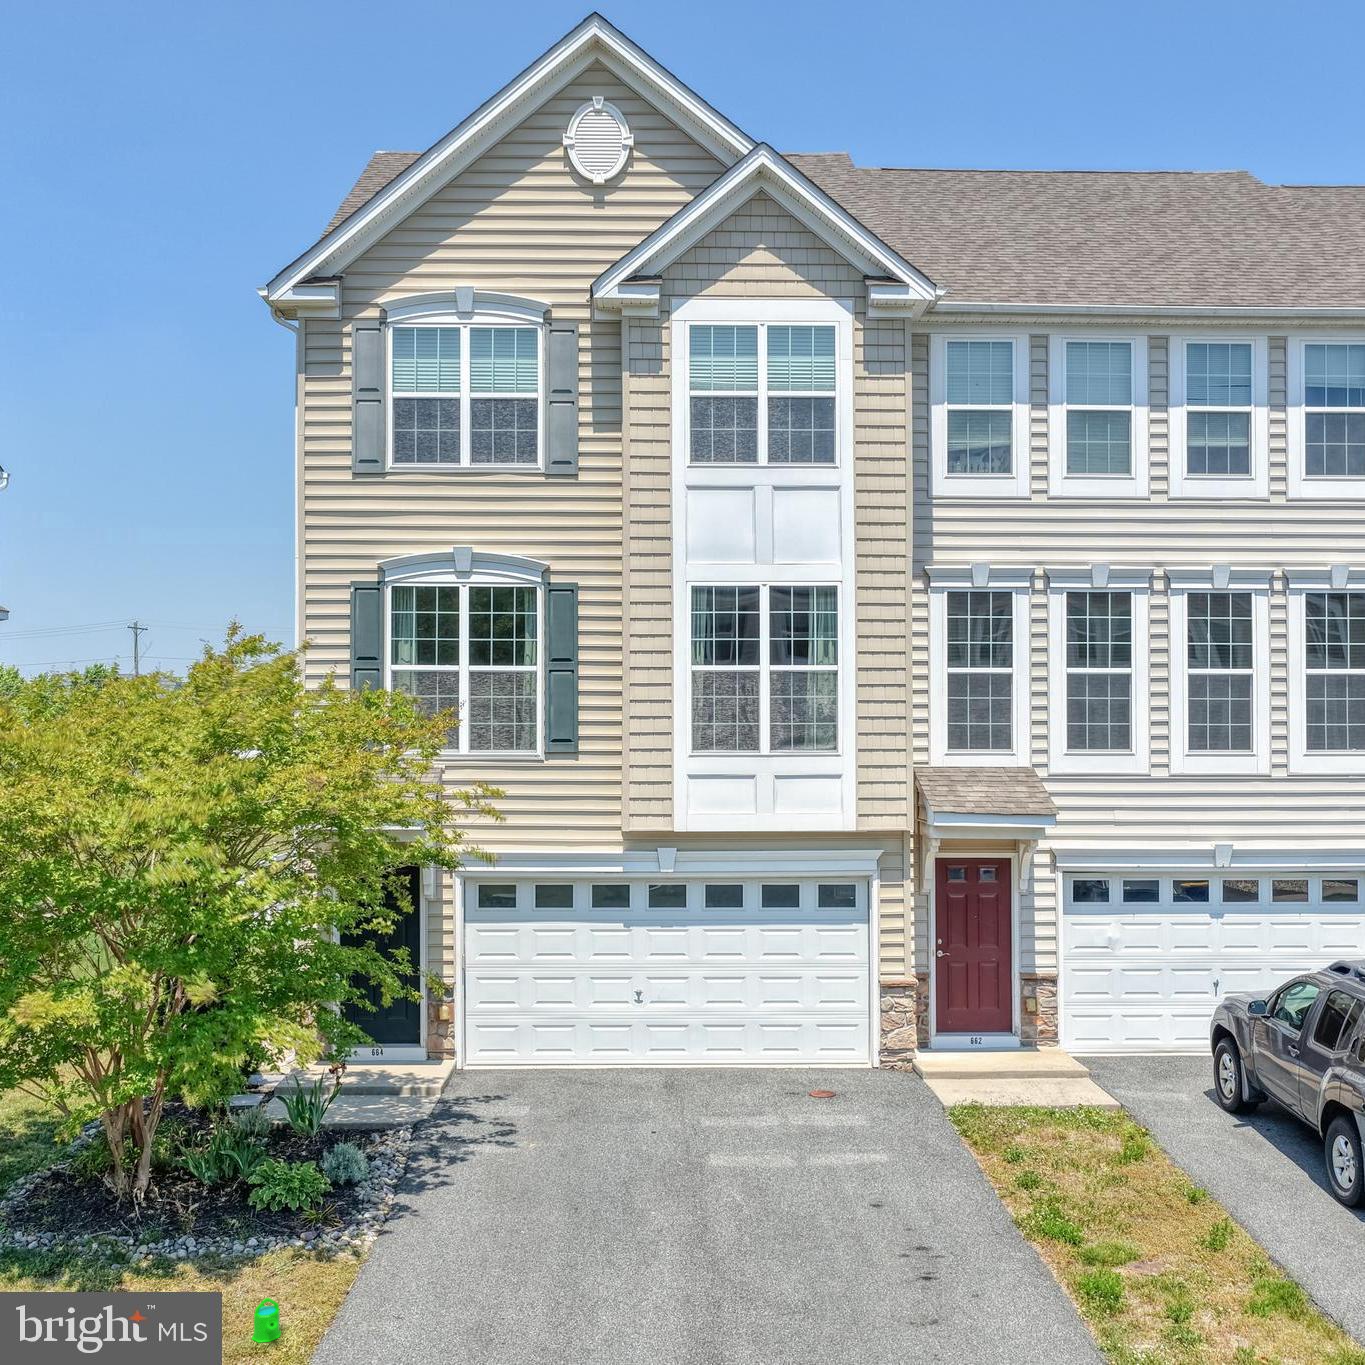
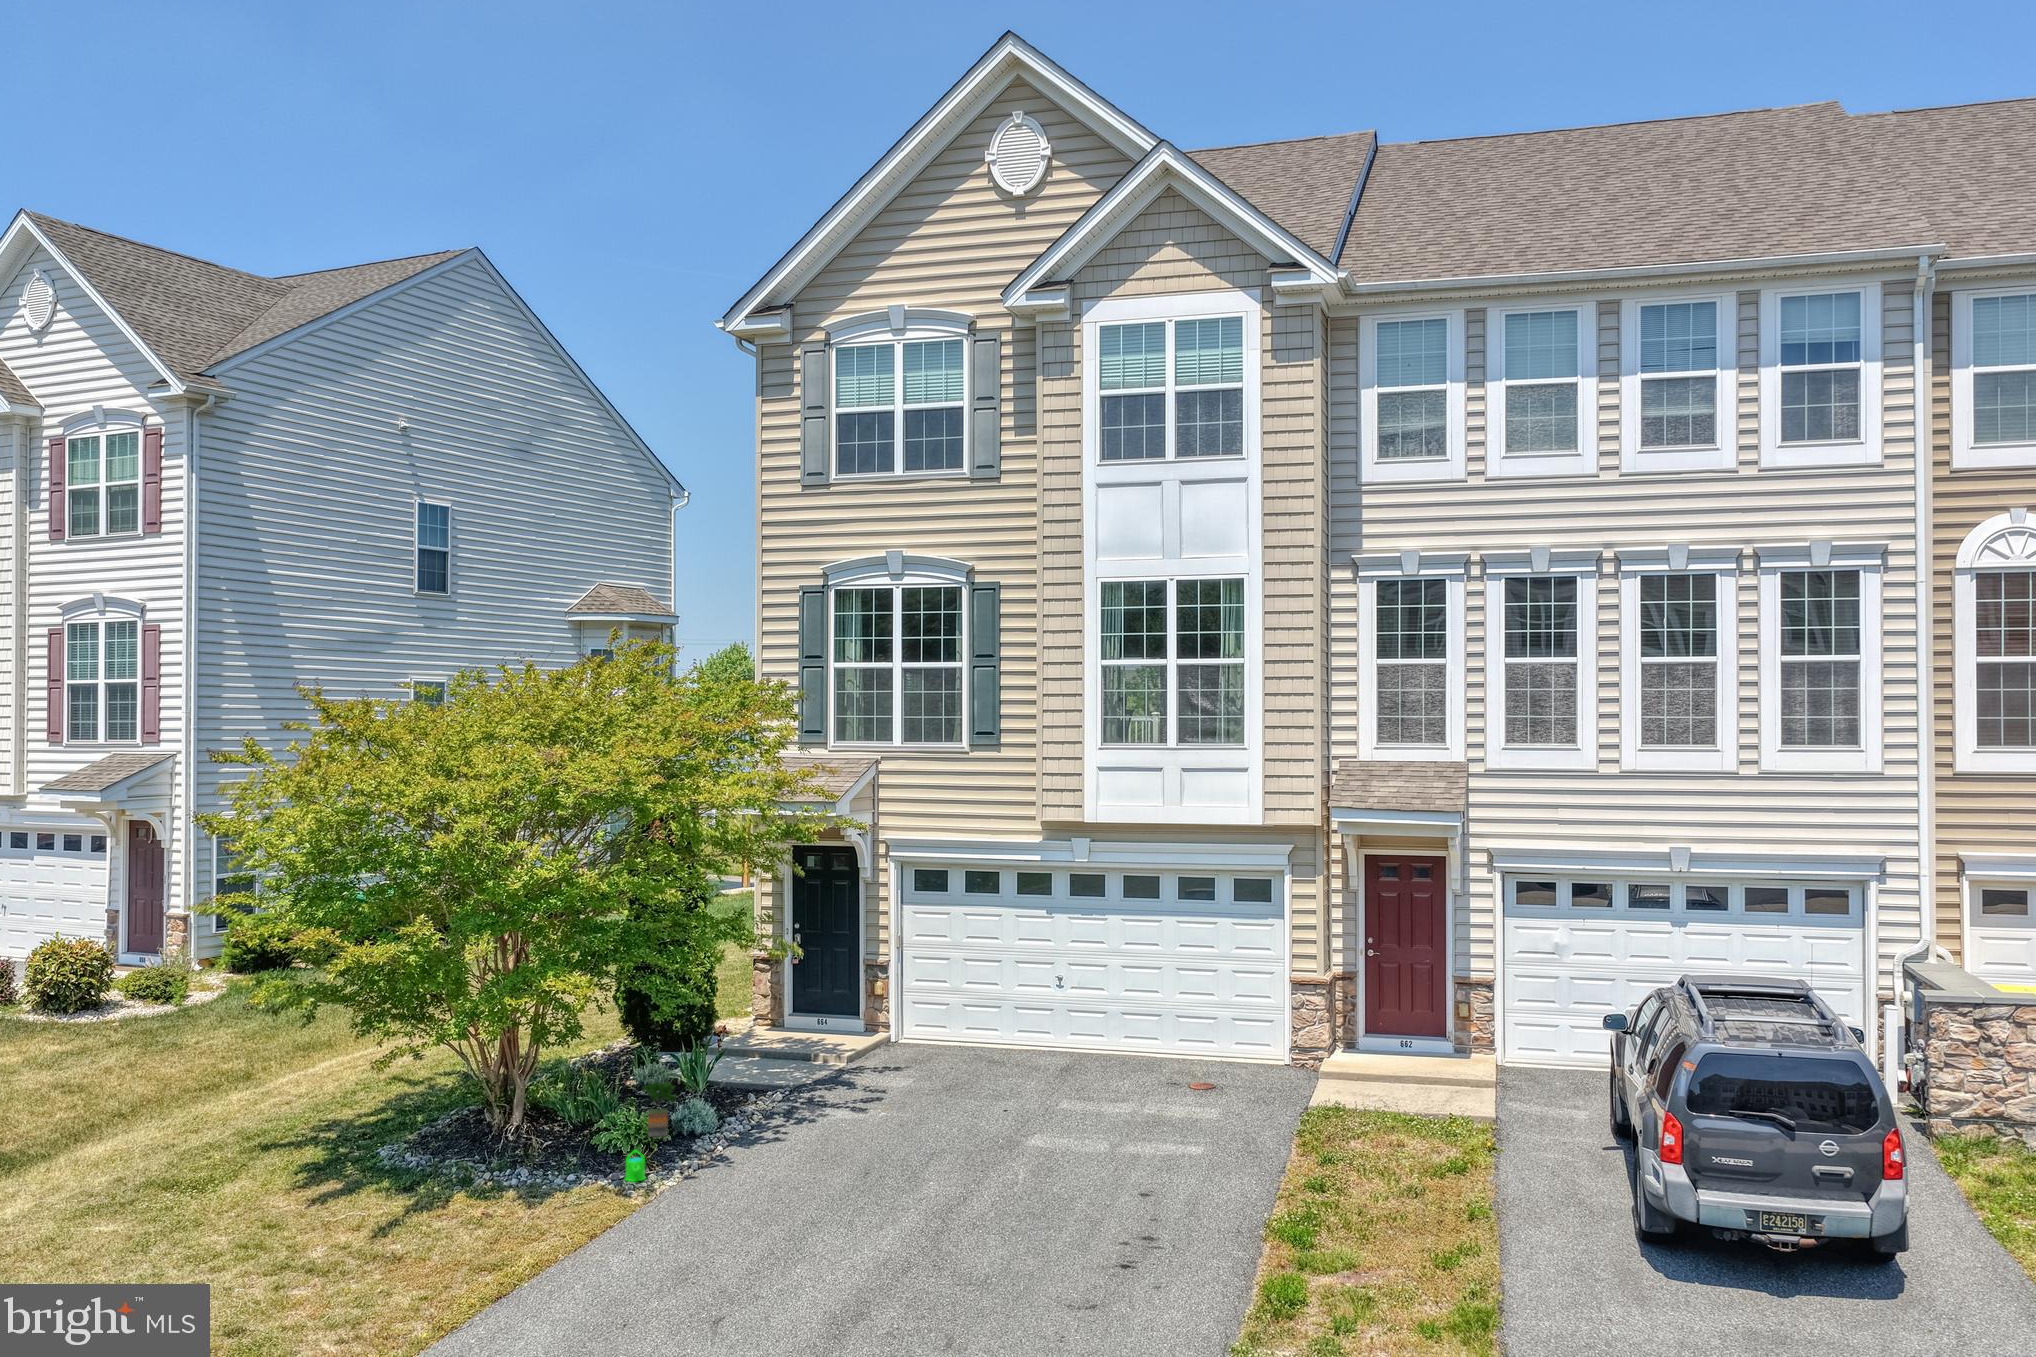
potted tree: none [238,1178,286,1254] -> present [642,1082,677,1137]

